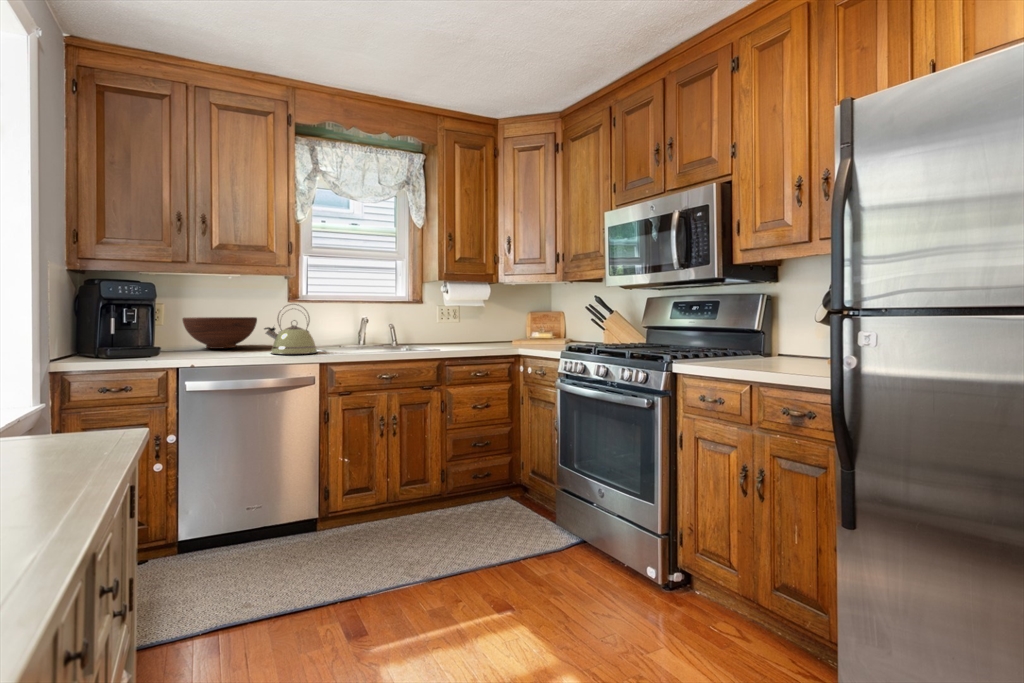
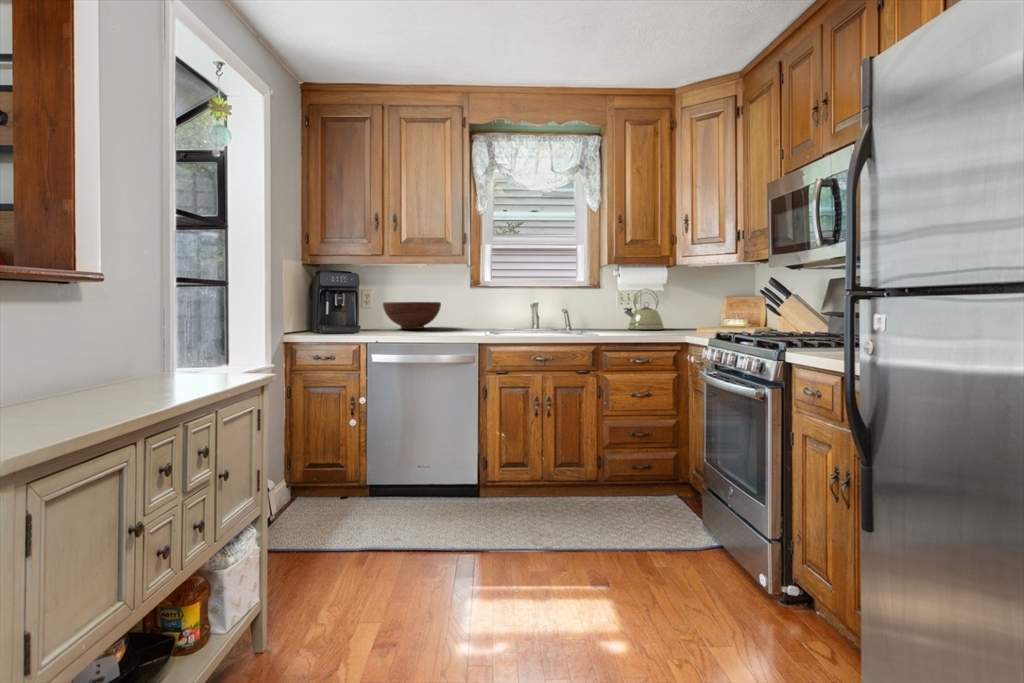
kettle: present [264,304,317,354] -> present [624,289,664,329]

